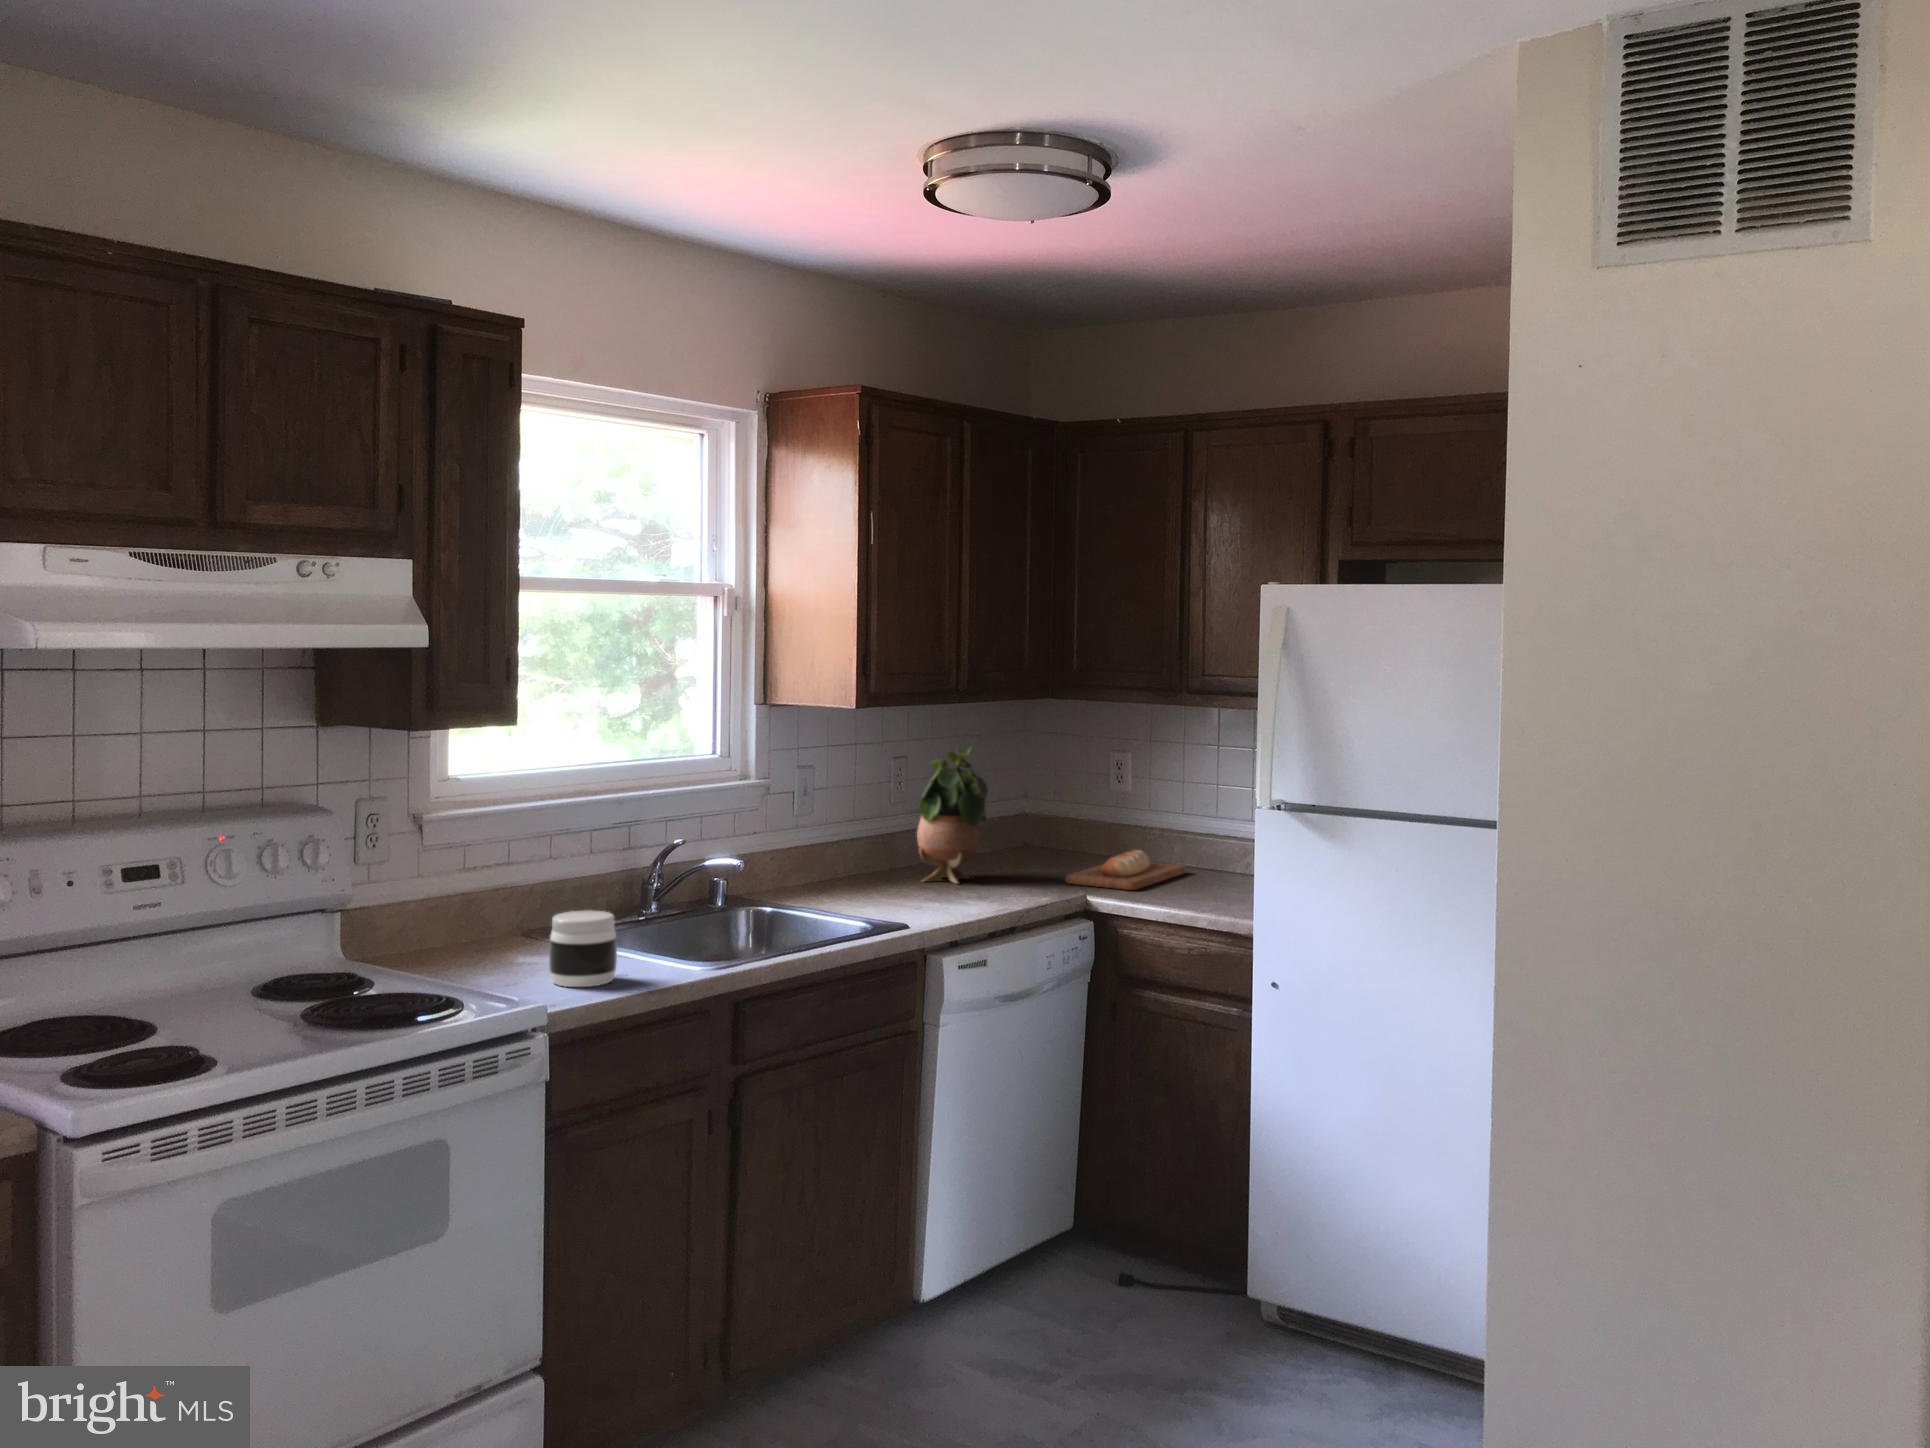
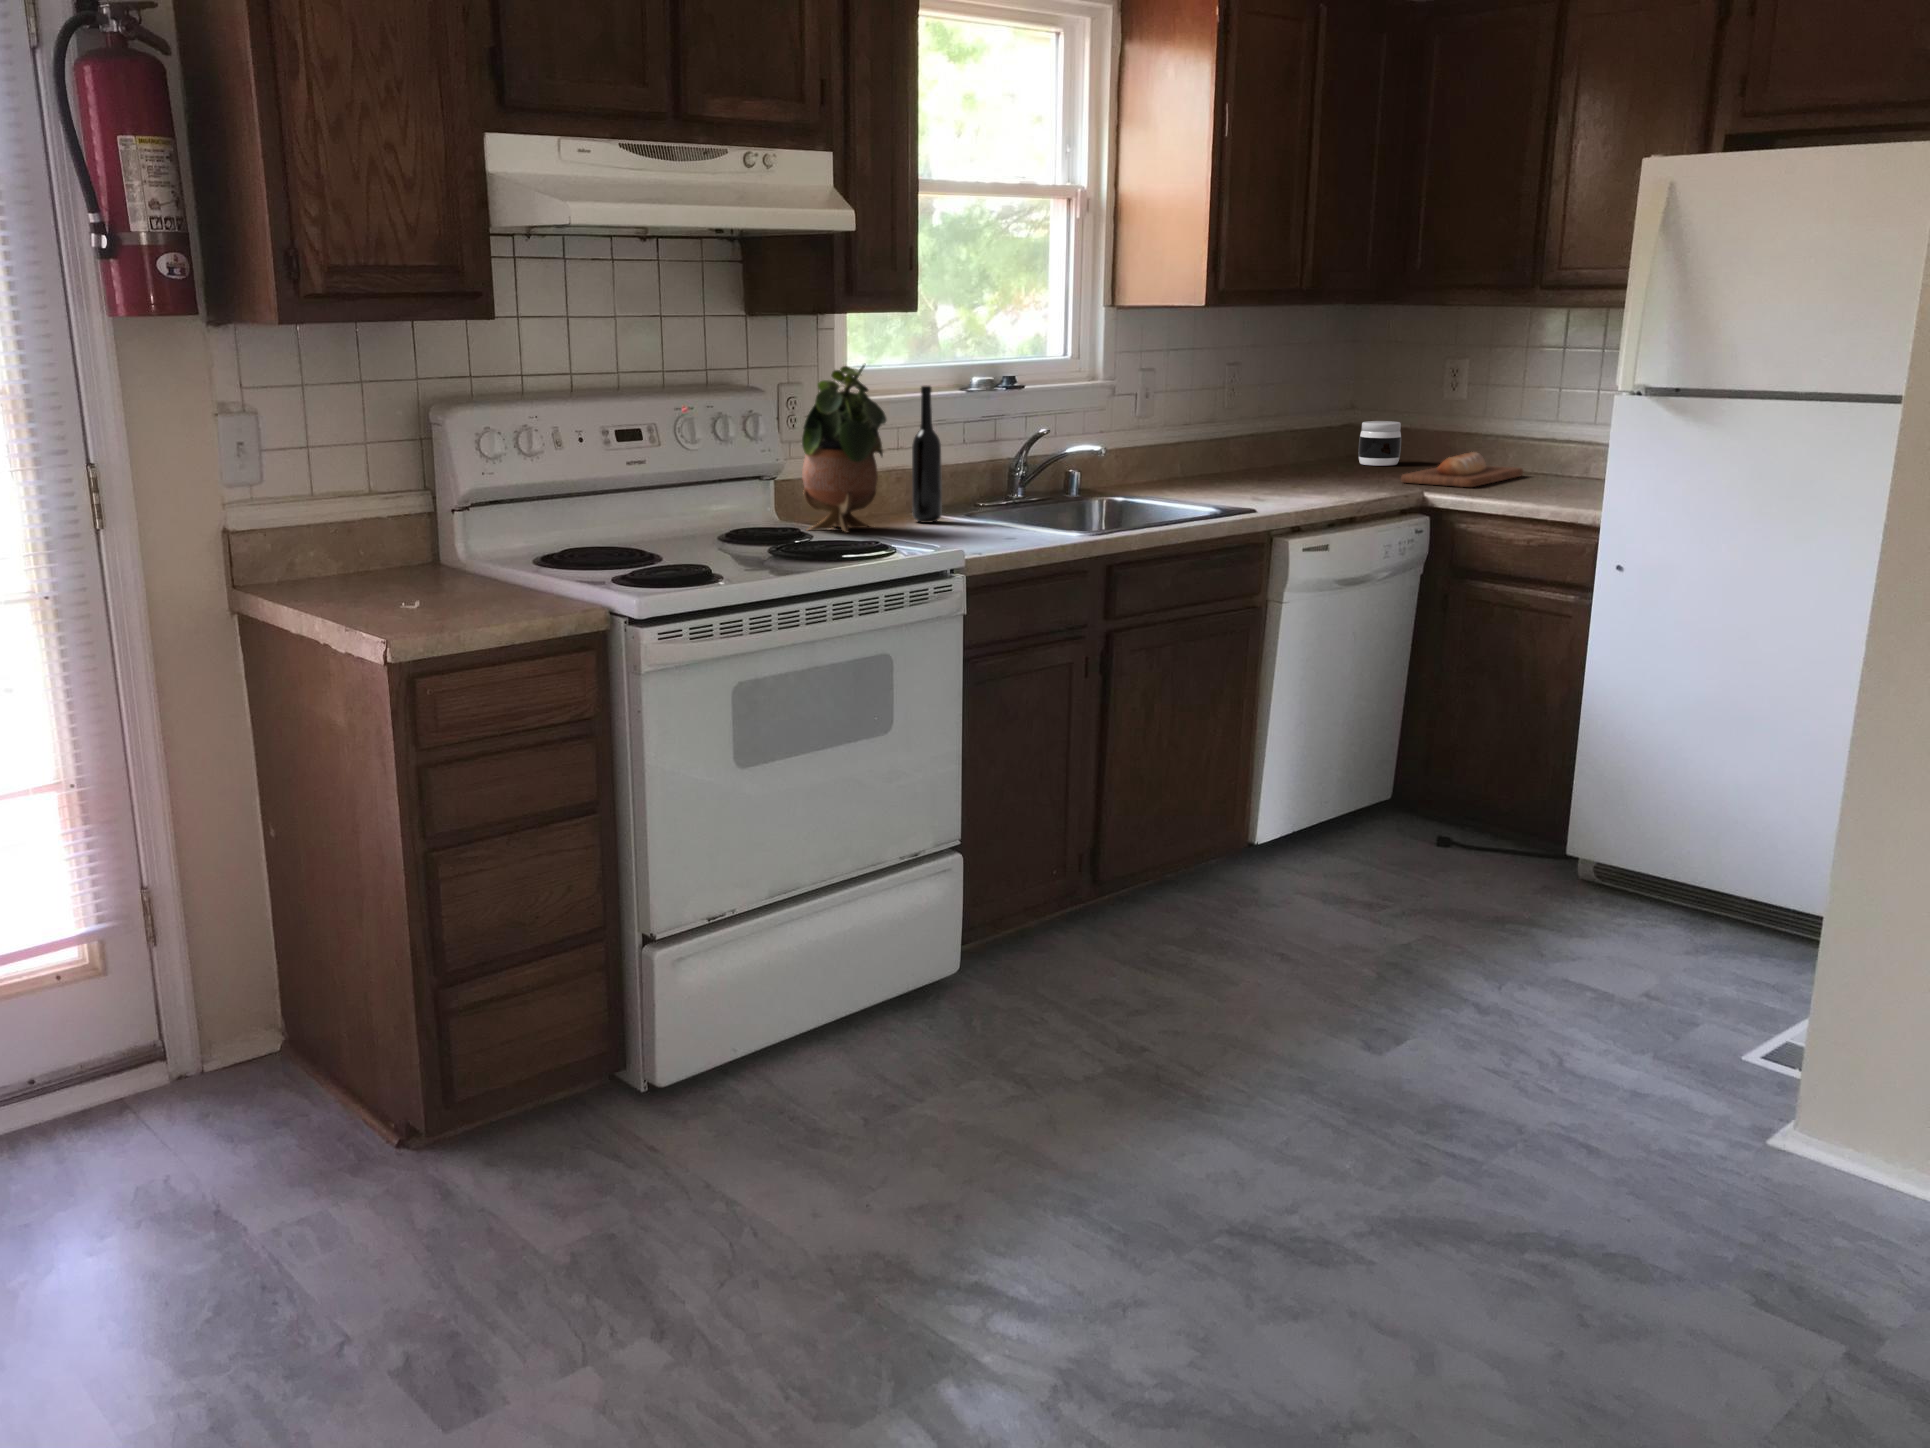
potted plant: present [917,748,988,884] -> present [802,365,886,533]
bottle: none [516,801,550,953] -> present [912,386,942,523]
jar: present [549,910,617,987] -> present [1358,421,1401,466]

